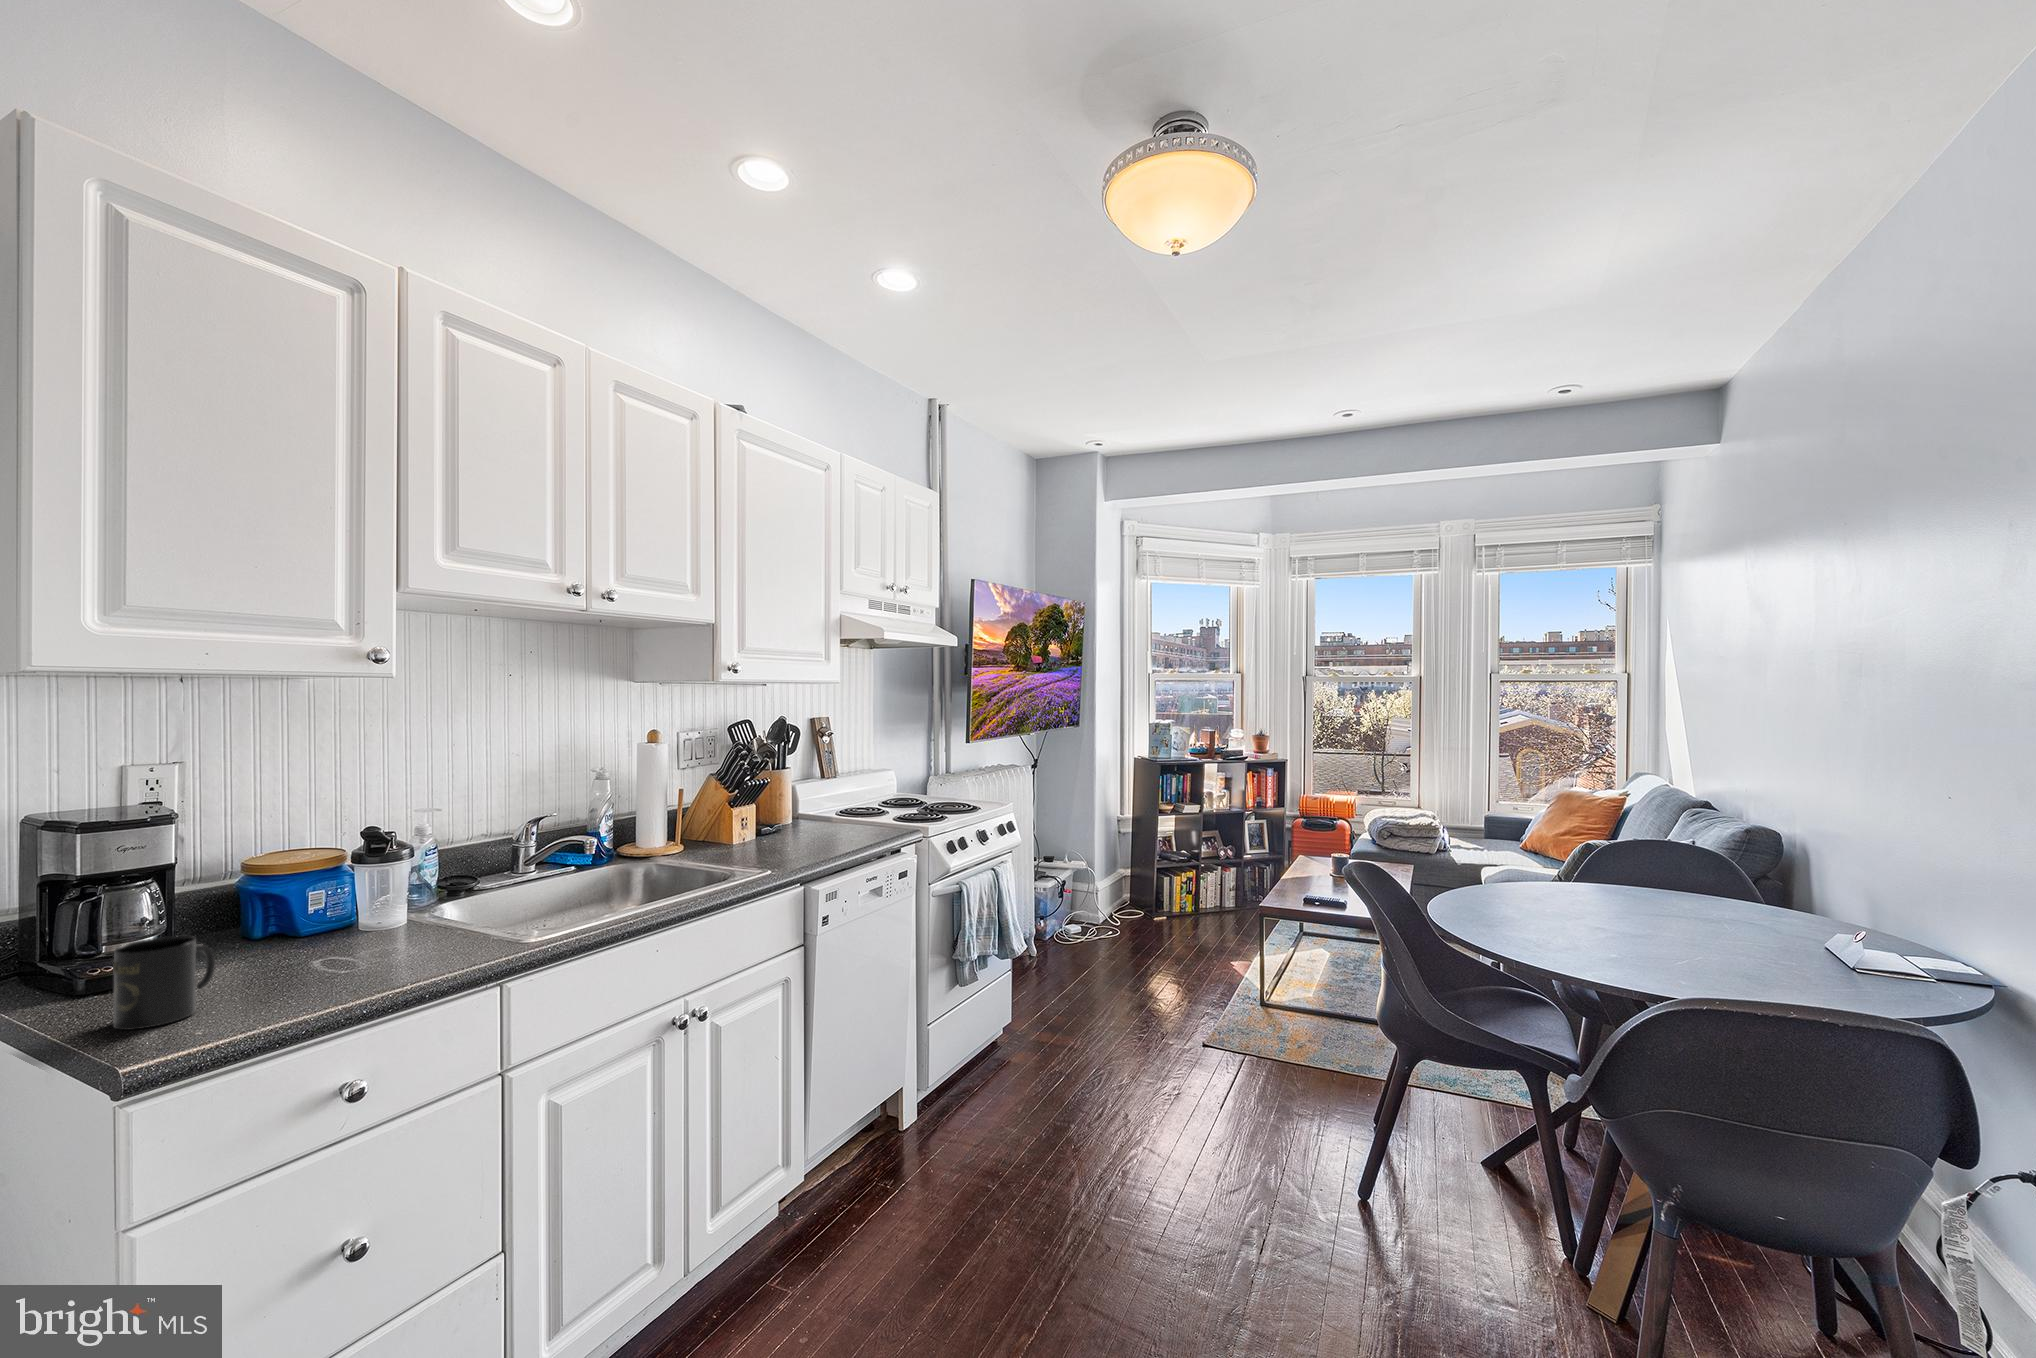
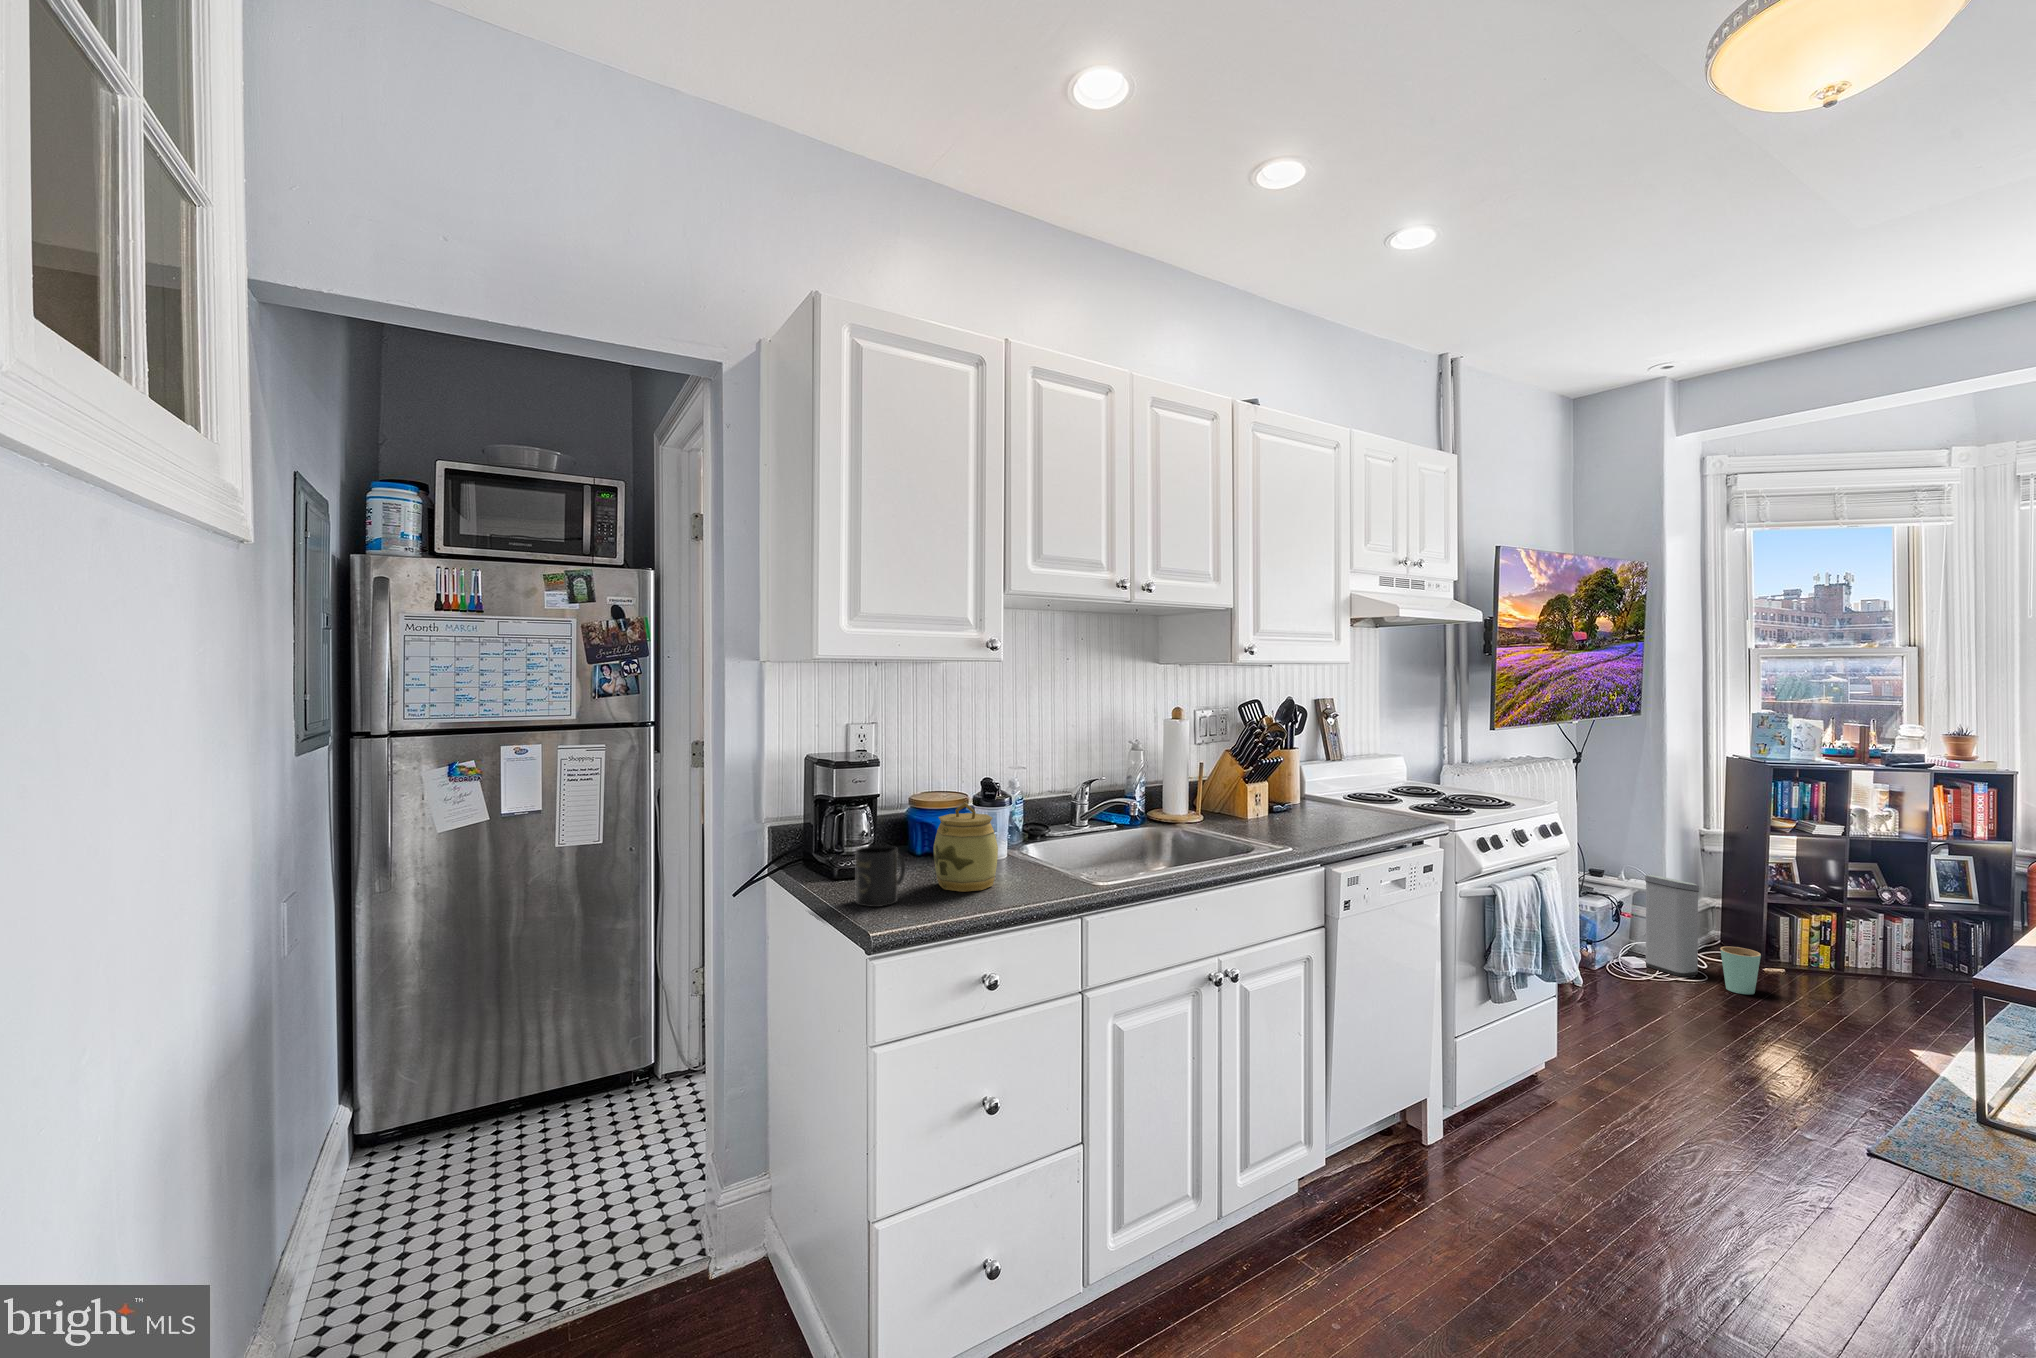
trash can: none [1080,856,1154,945] -> present [1645,875,1761,994]
jar: none [274,863,379,982] -> present [933,803,998,892]

